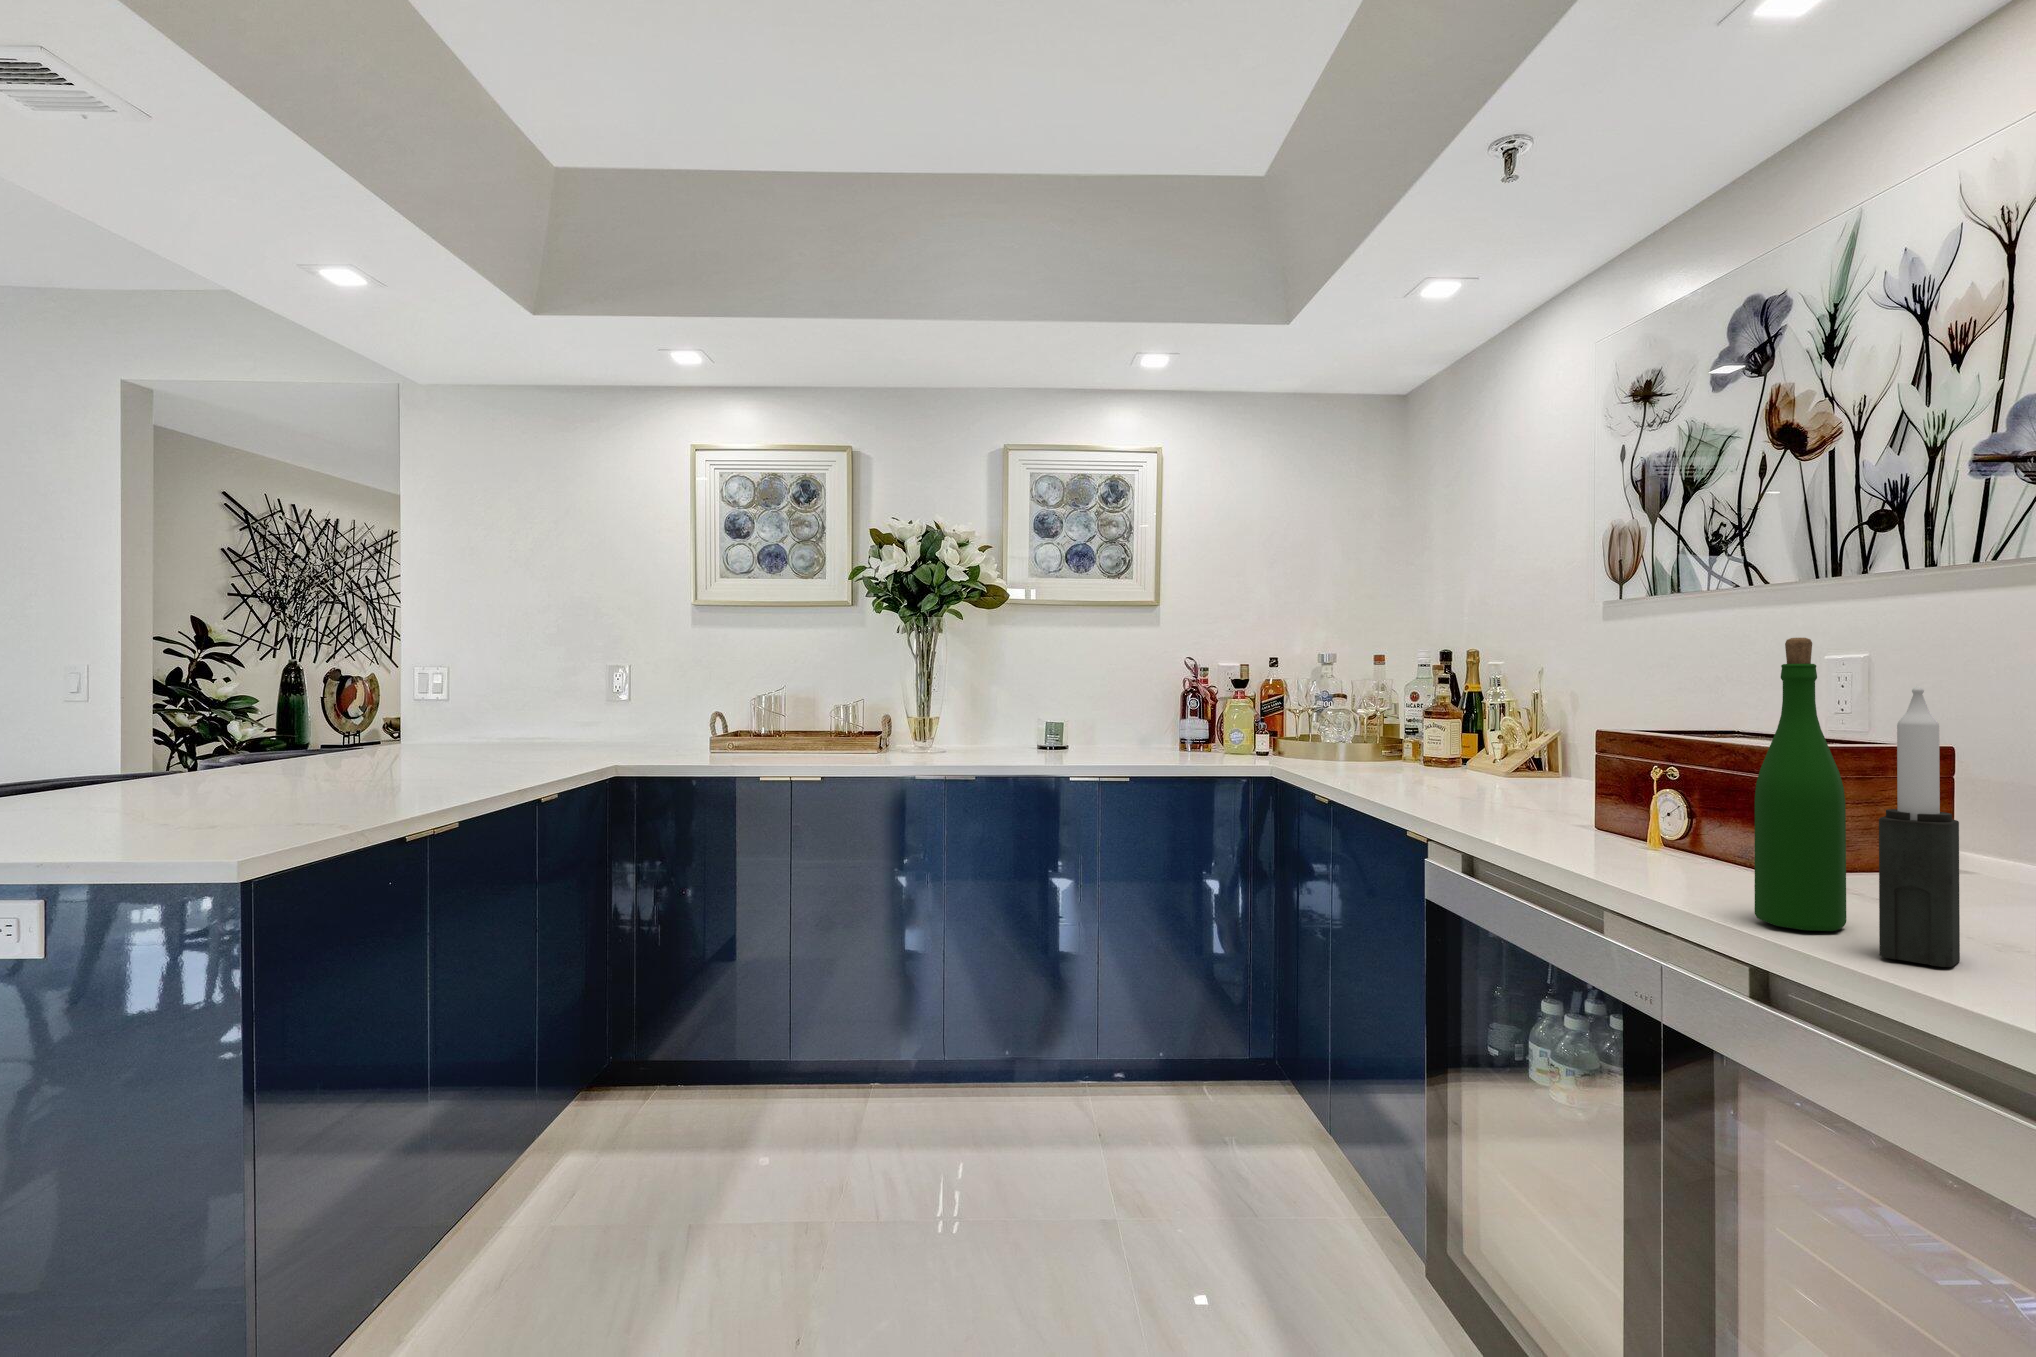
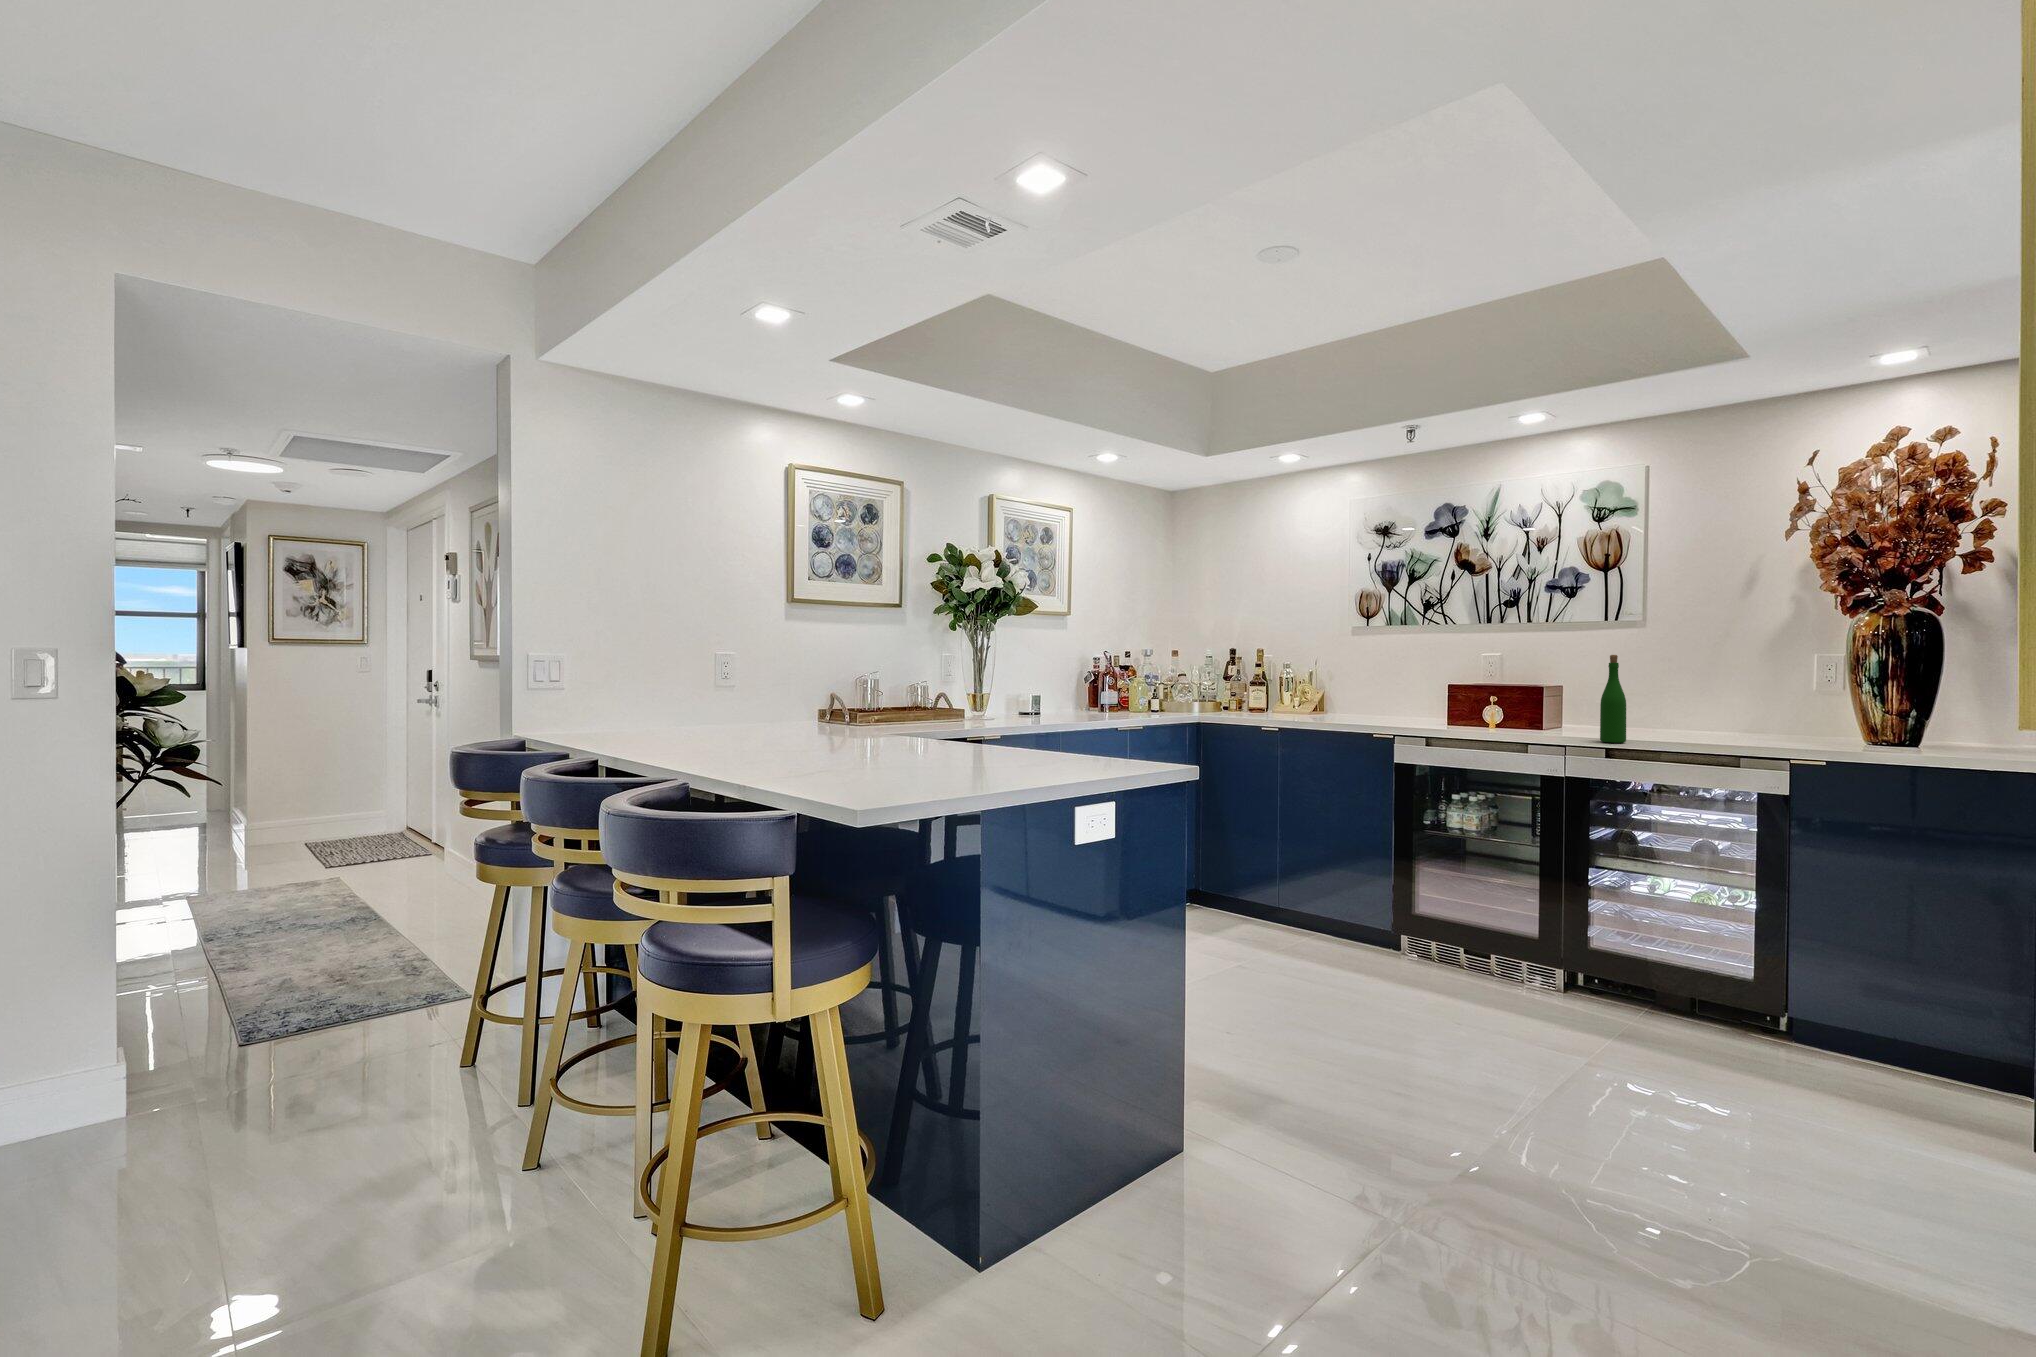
candle: present [1879,686,1960,967] -> none [1647,670,1668,745]

